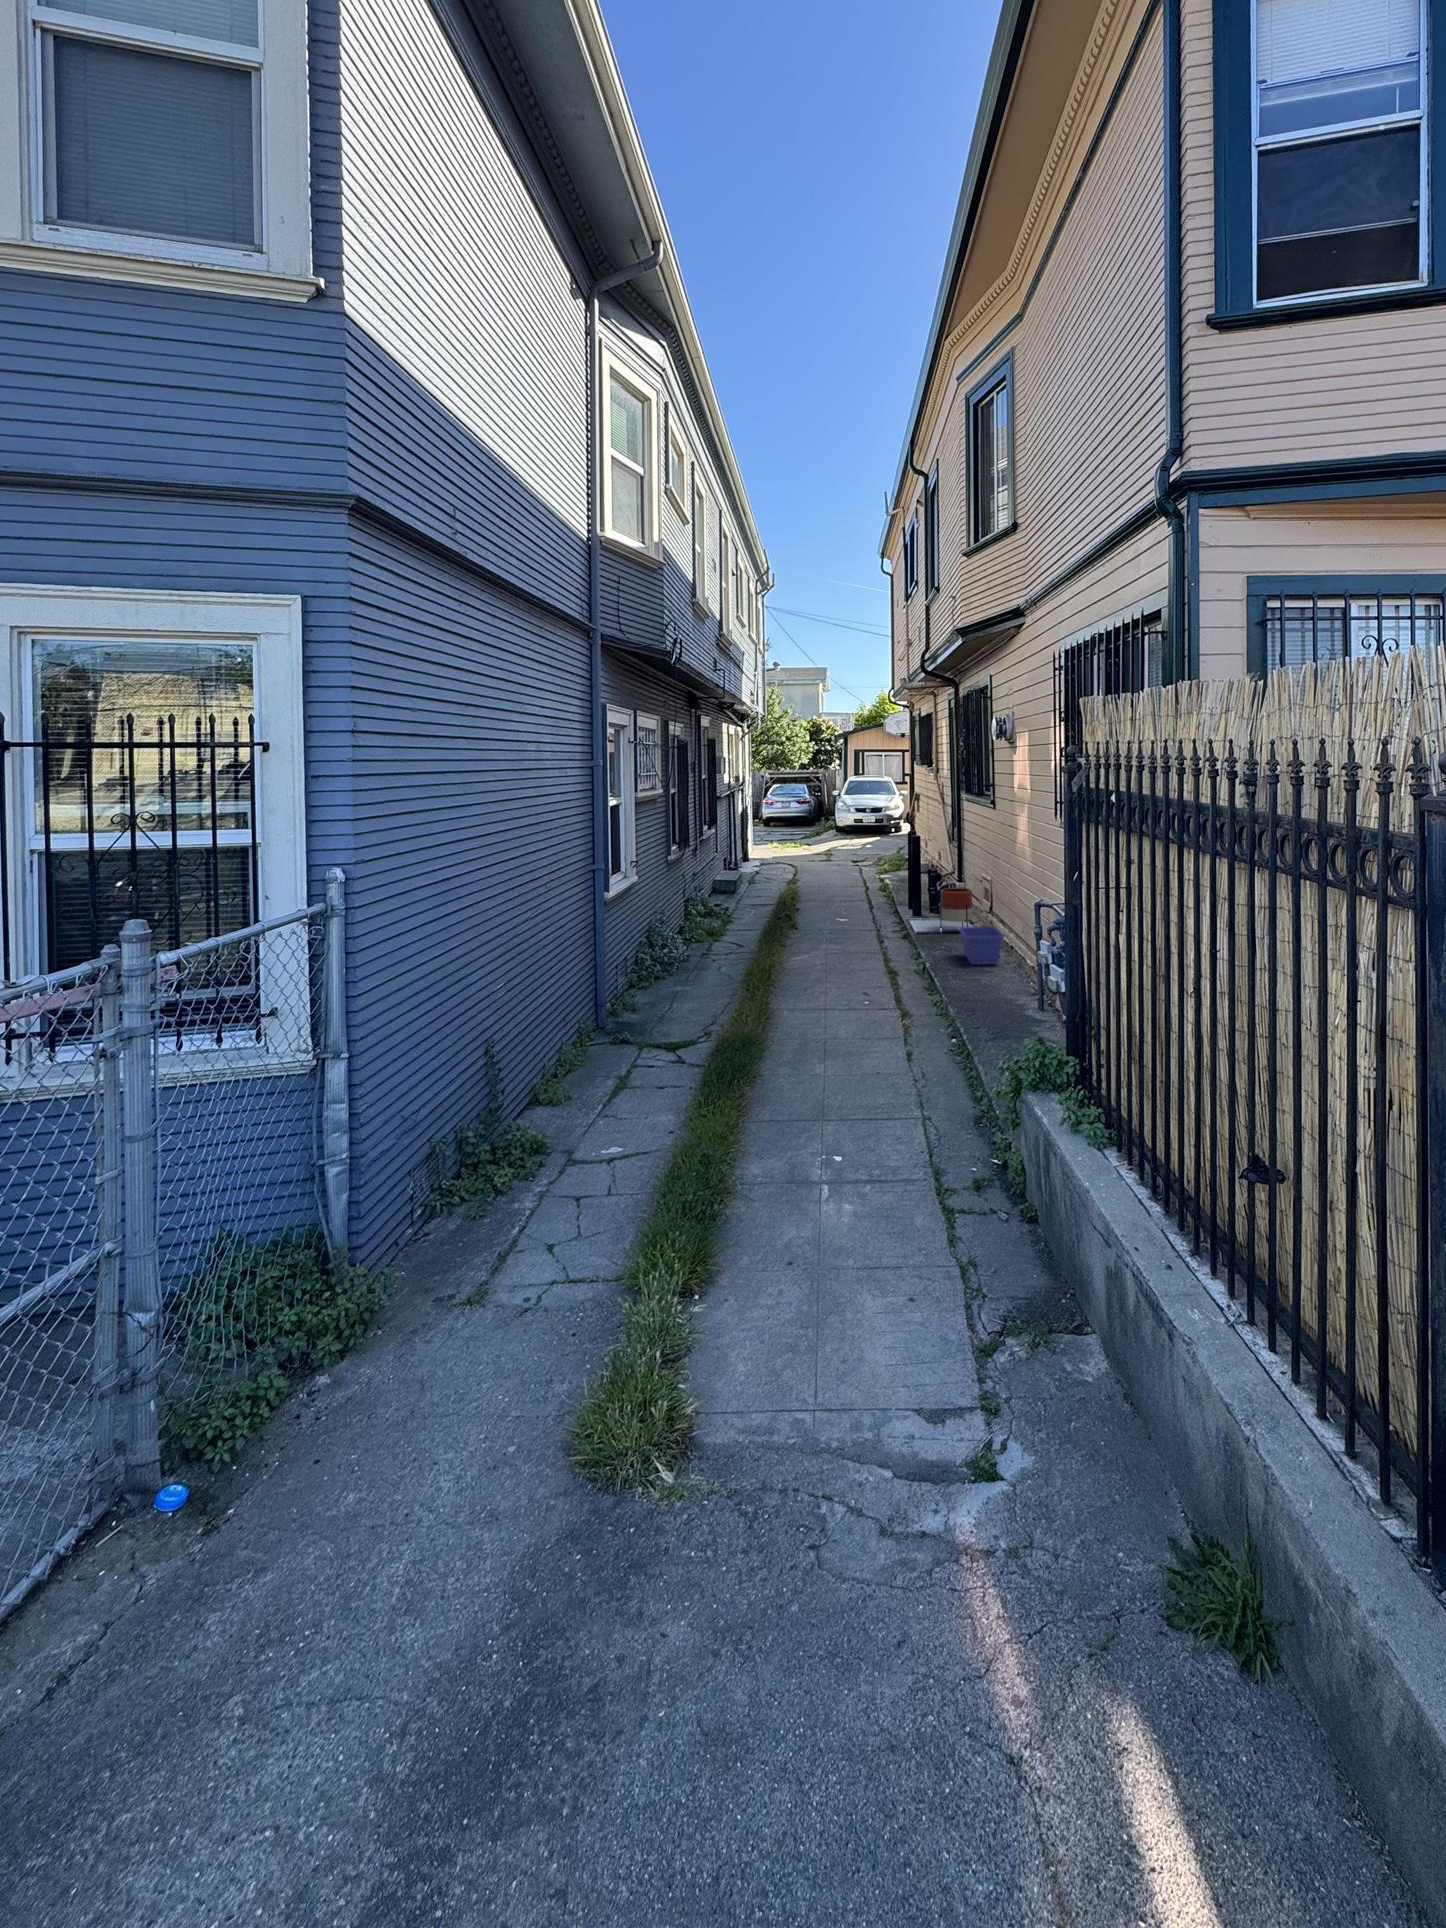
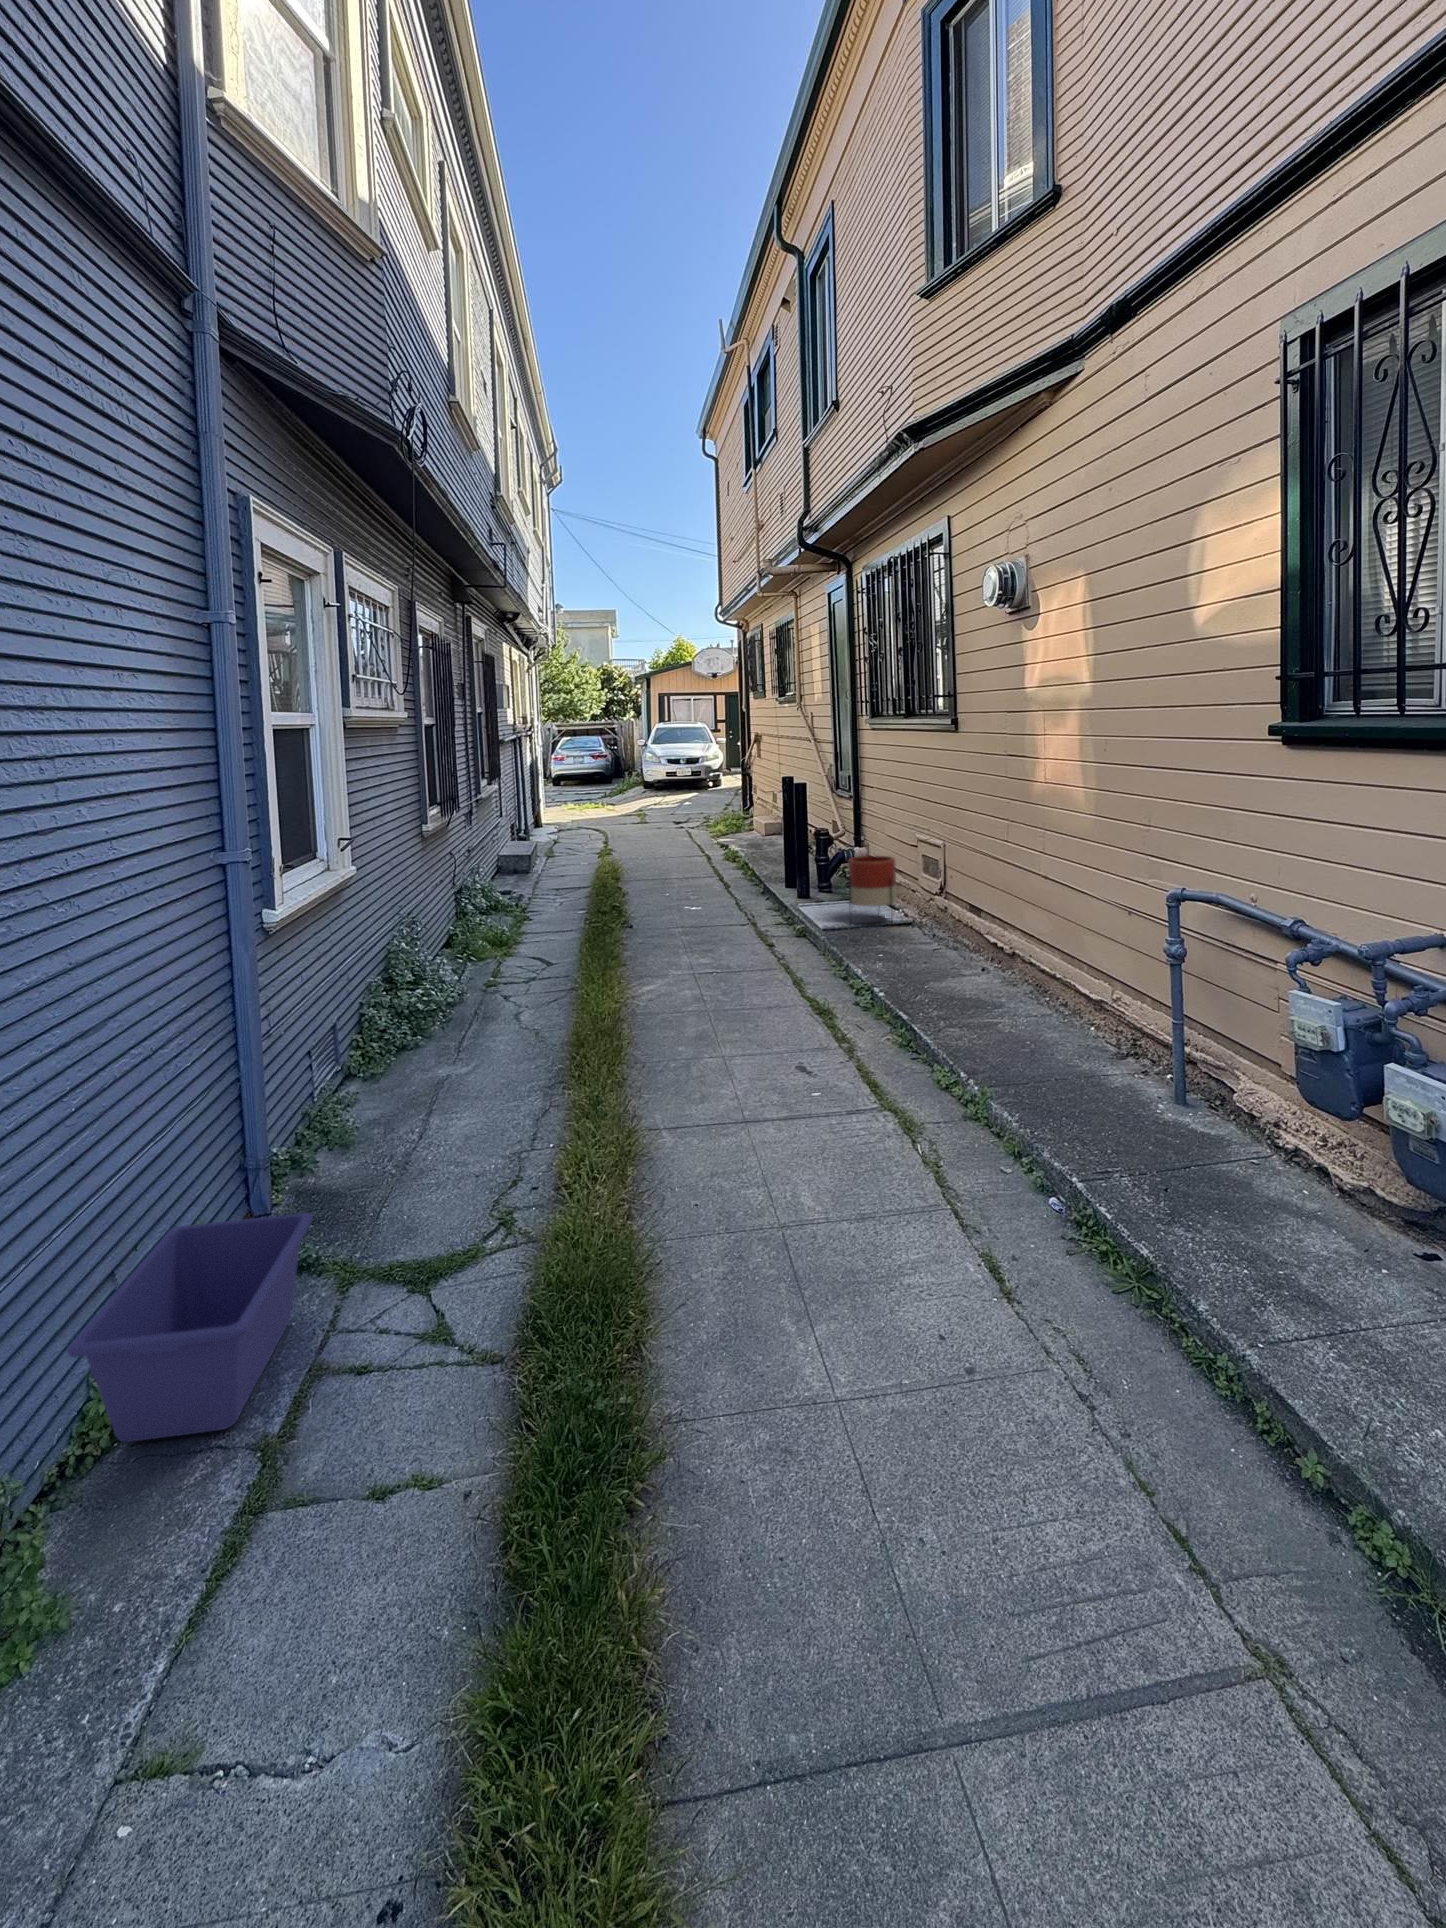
storage bin: present [959,927,1004,965] -> present [67,1213,313,1442]

